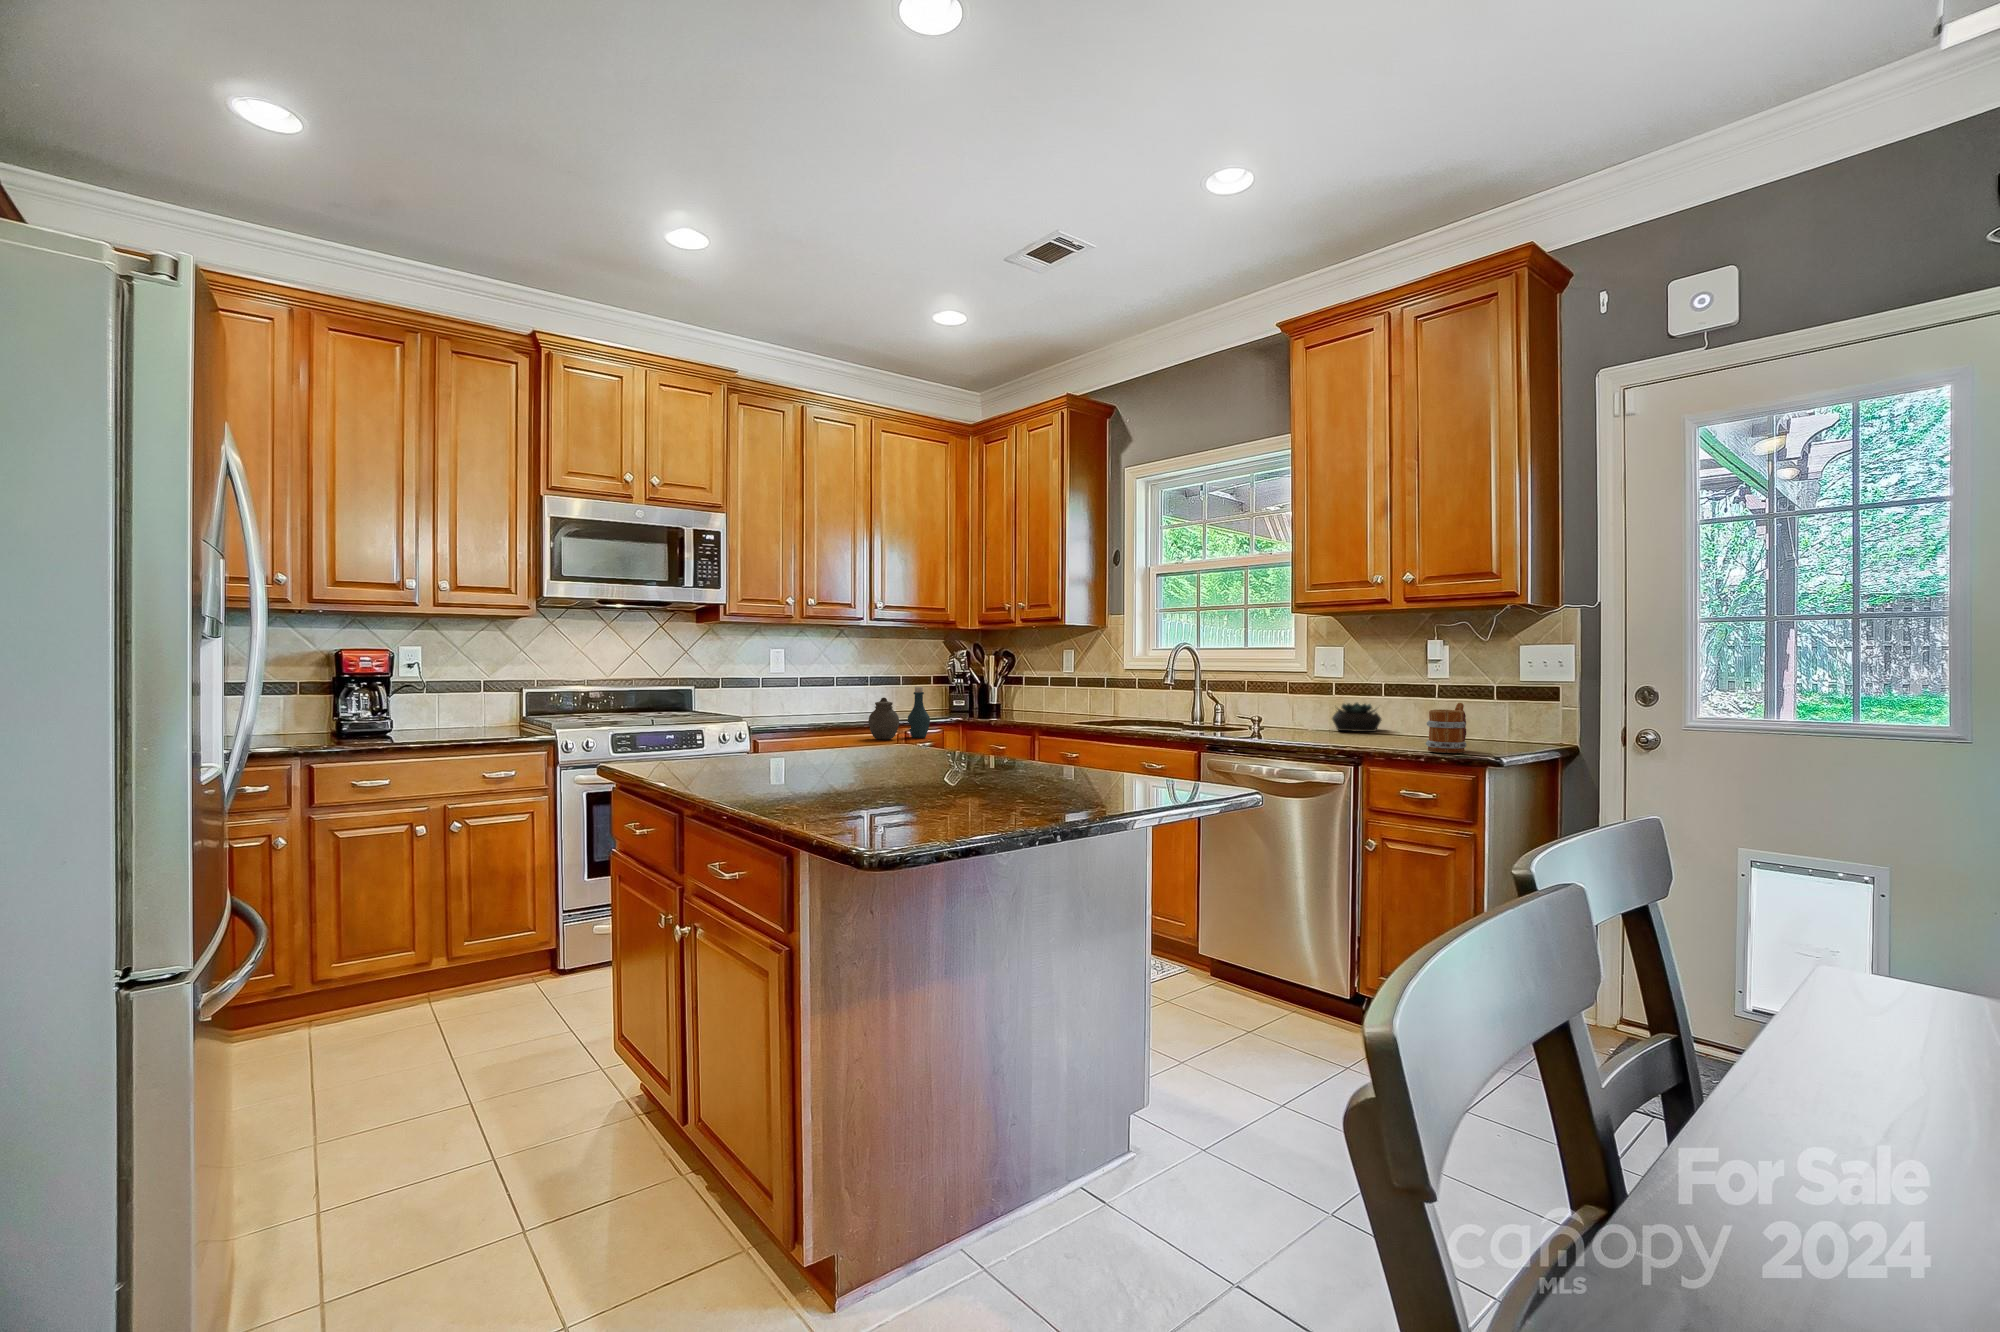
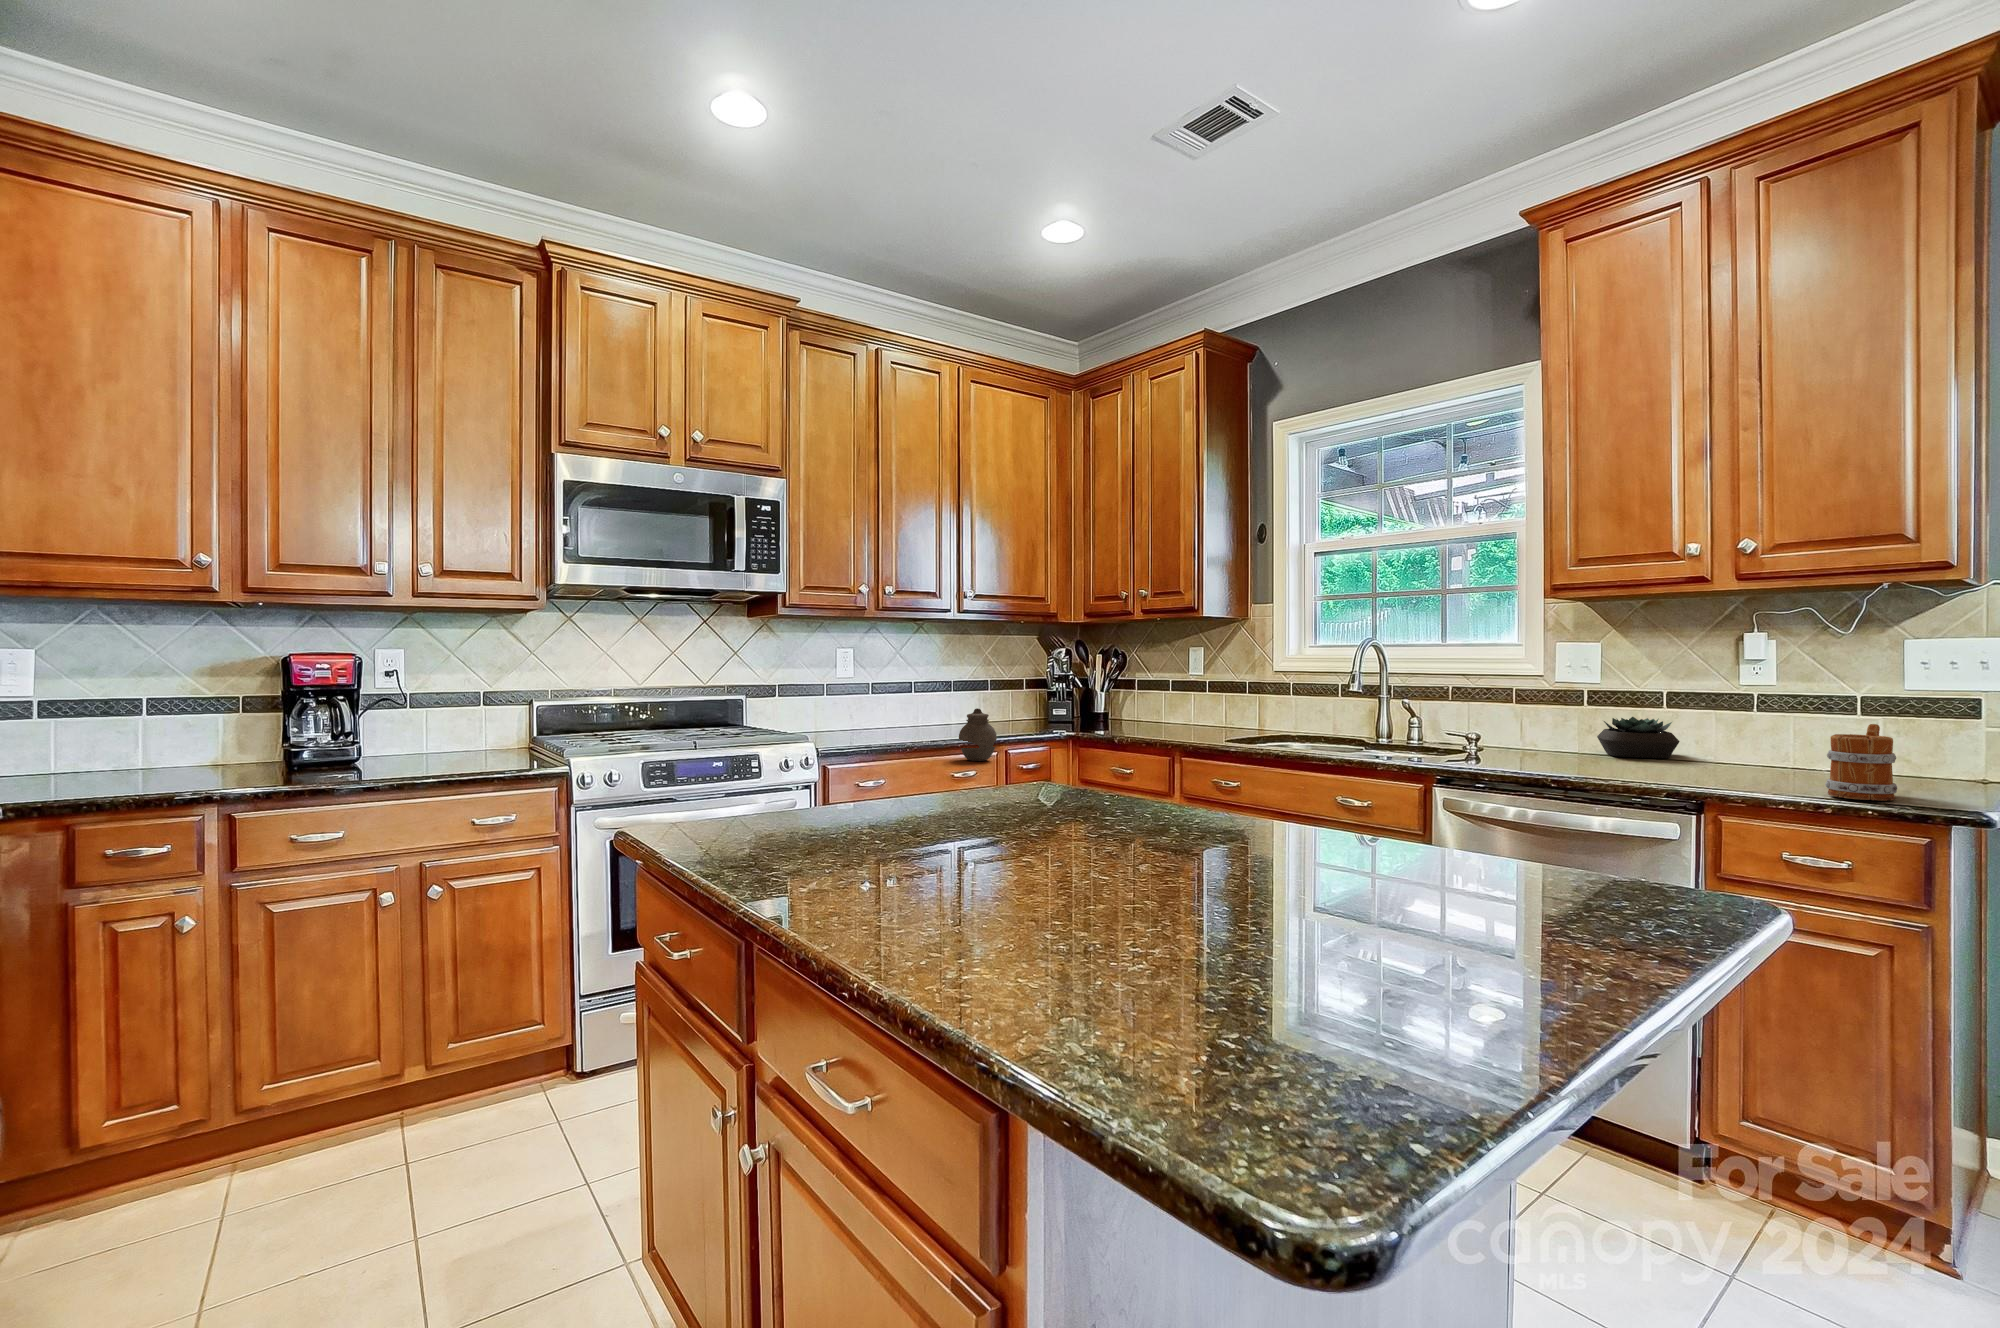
bottle: present [908,687,930,738] -> none [1004,695,1032,757]

